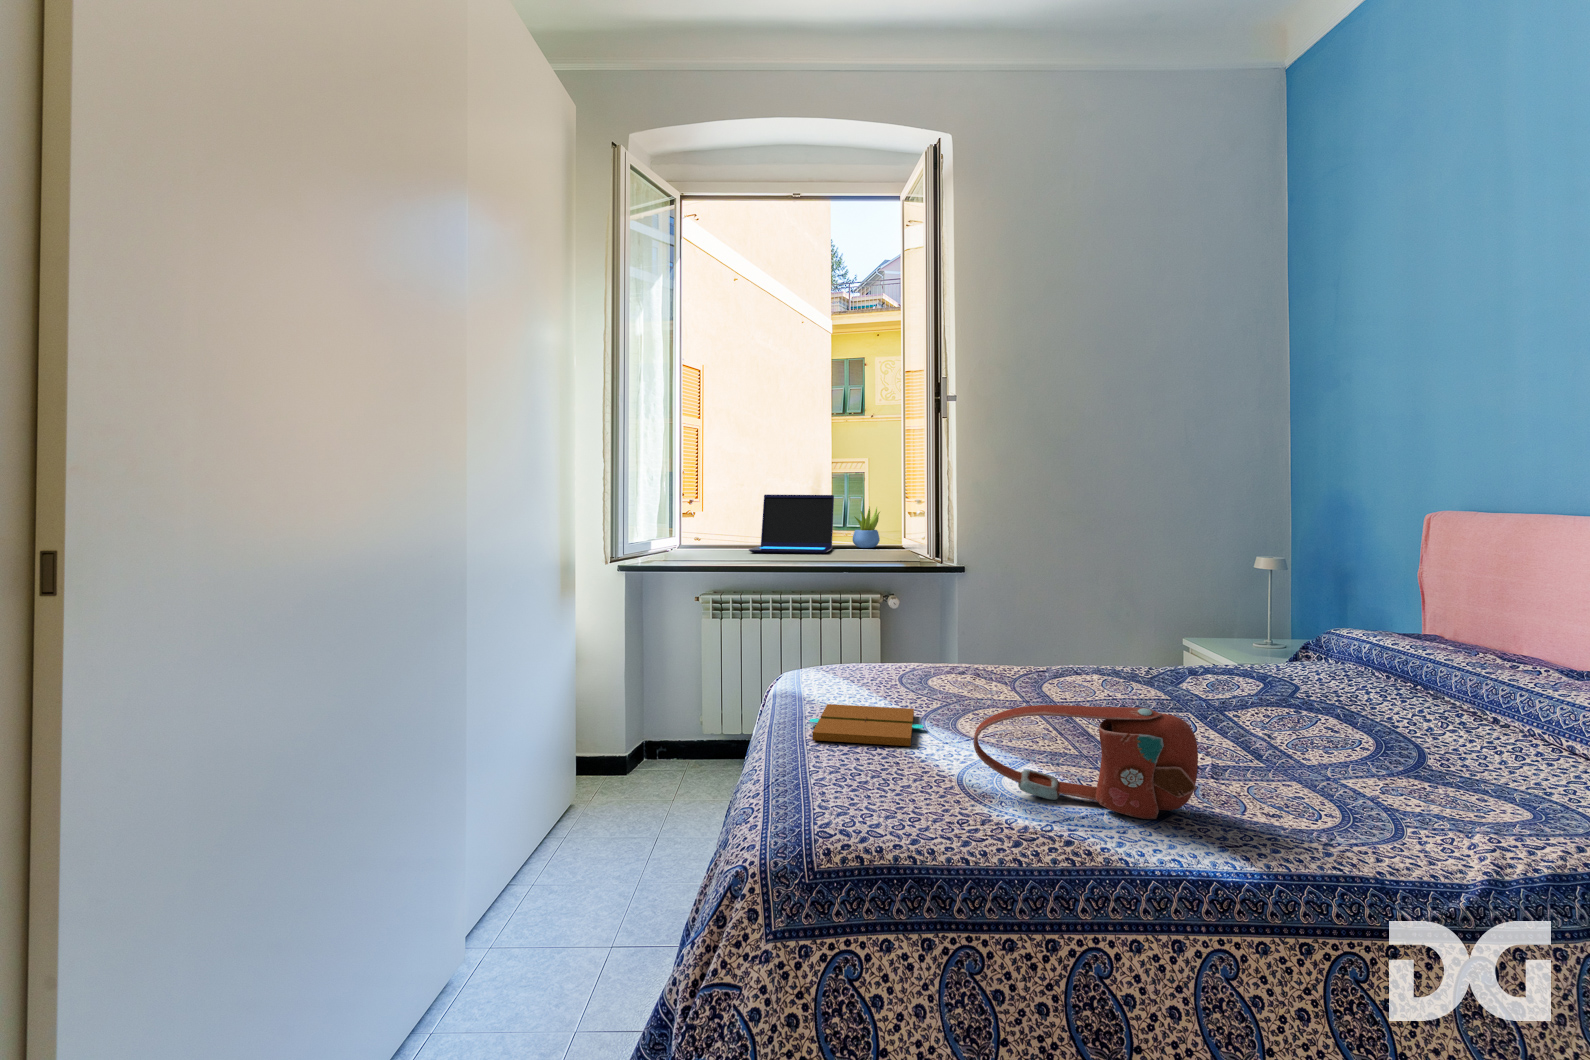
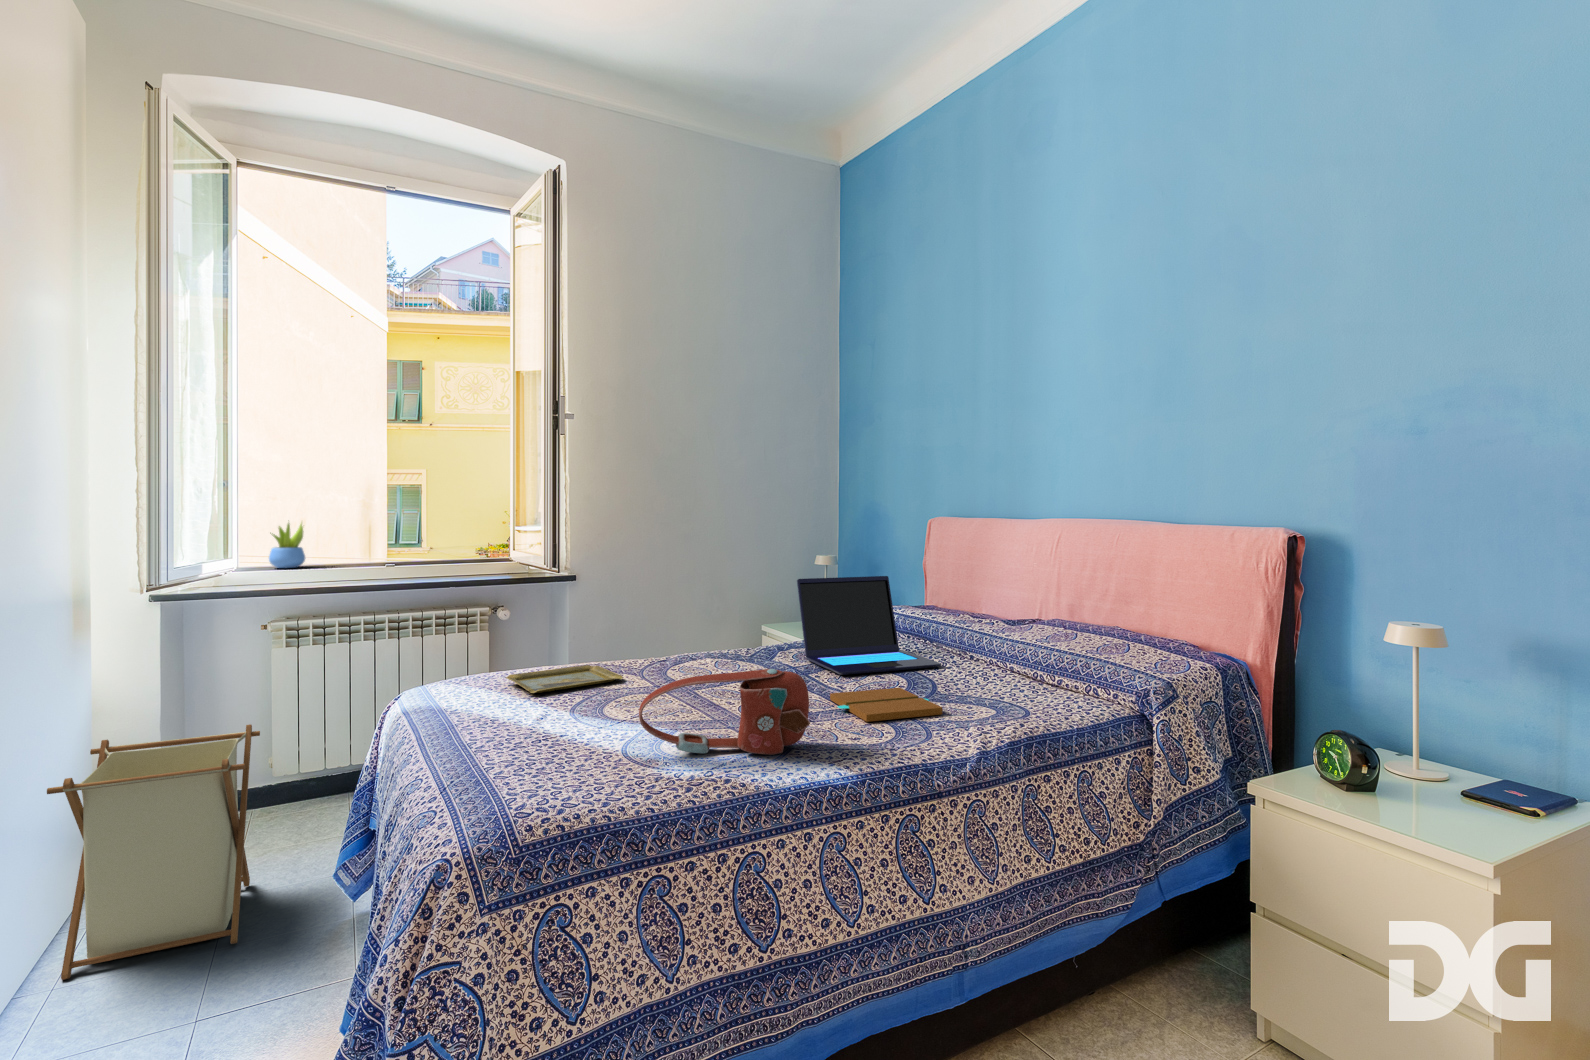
laptop: present [749,495,834,554] -> present [797,576,942,675]
succulent plant: present [853,507,880,548] -> present [269,523,305,568]
tray: none [866,668,987,693] -> present [506,665,623,693]
laundry basket: none [524,684,675,876] -> present [47,724,260,980]
book: present [810,704,923,746] -> present [830,688,943,722]

